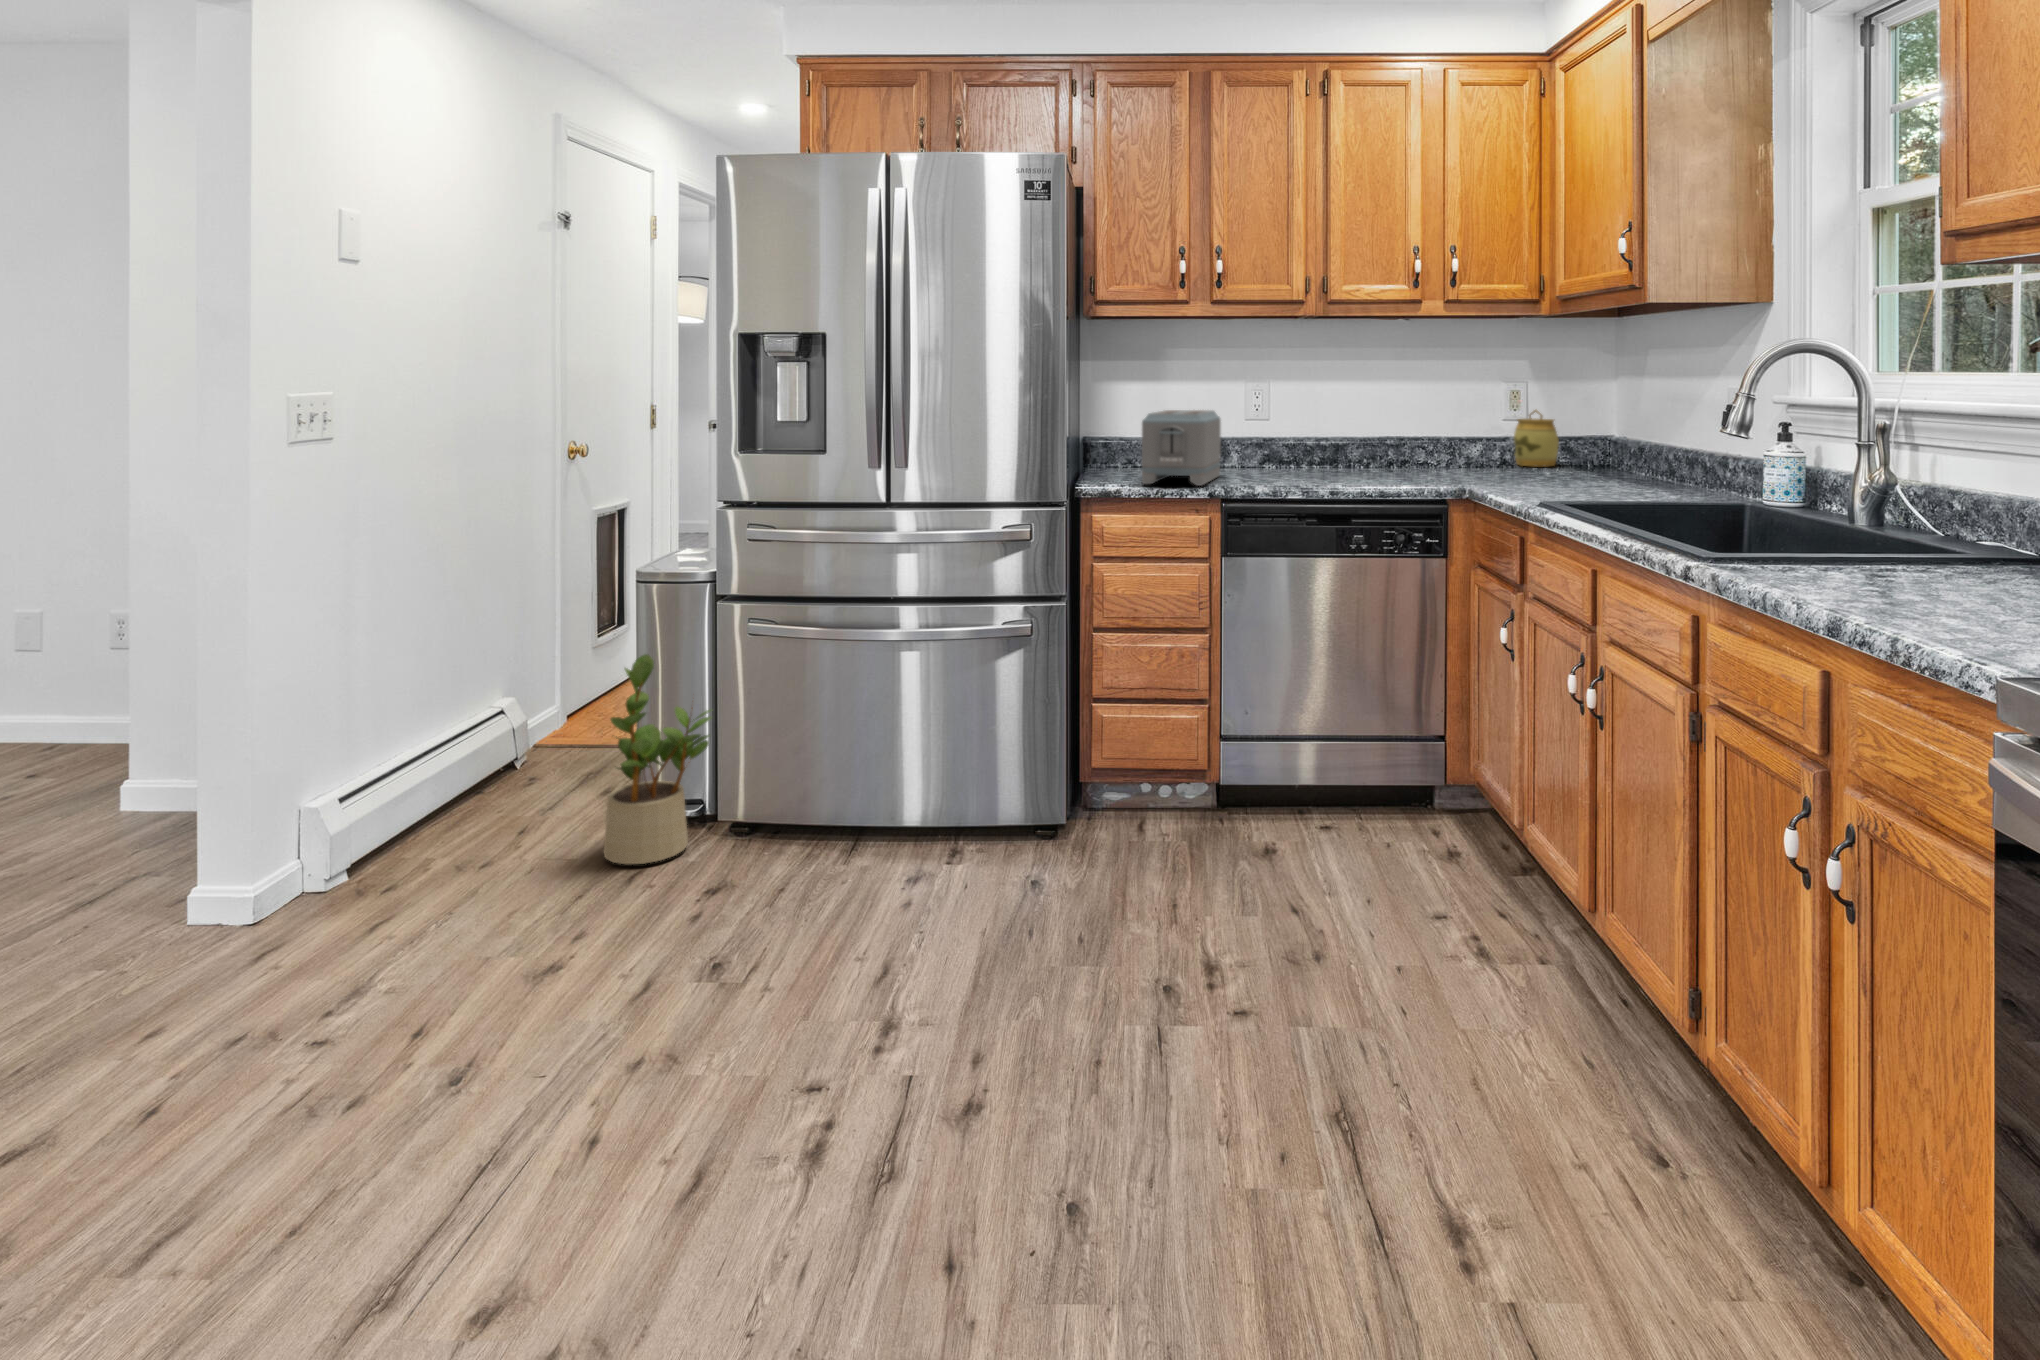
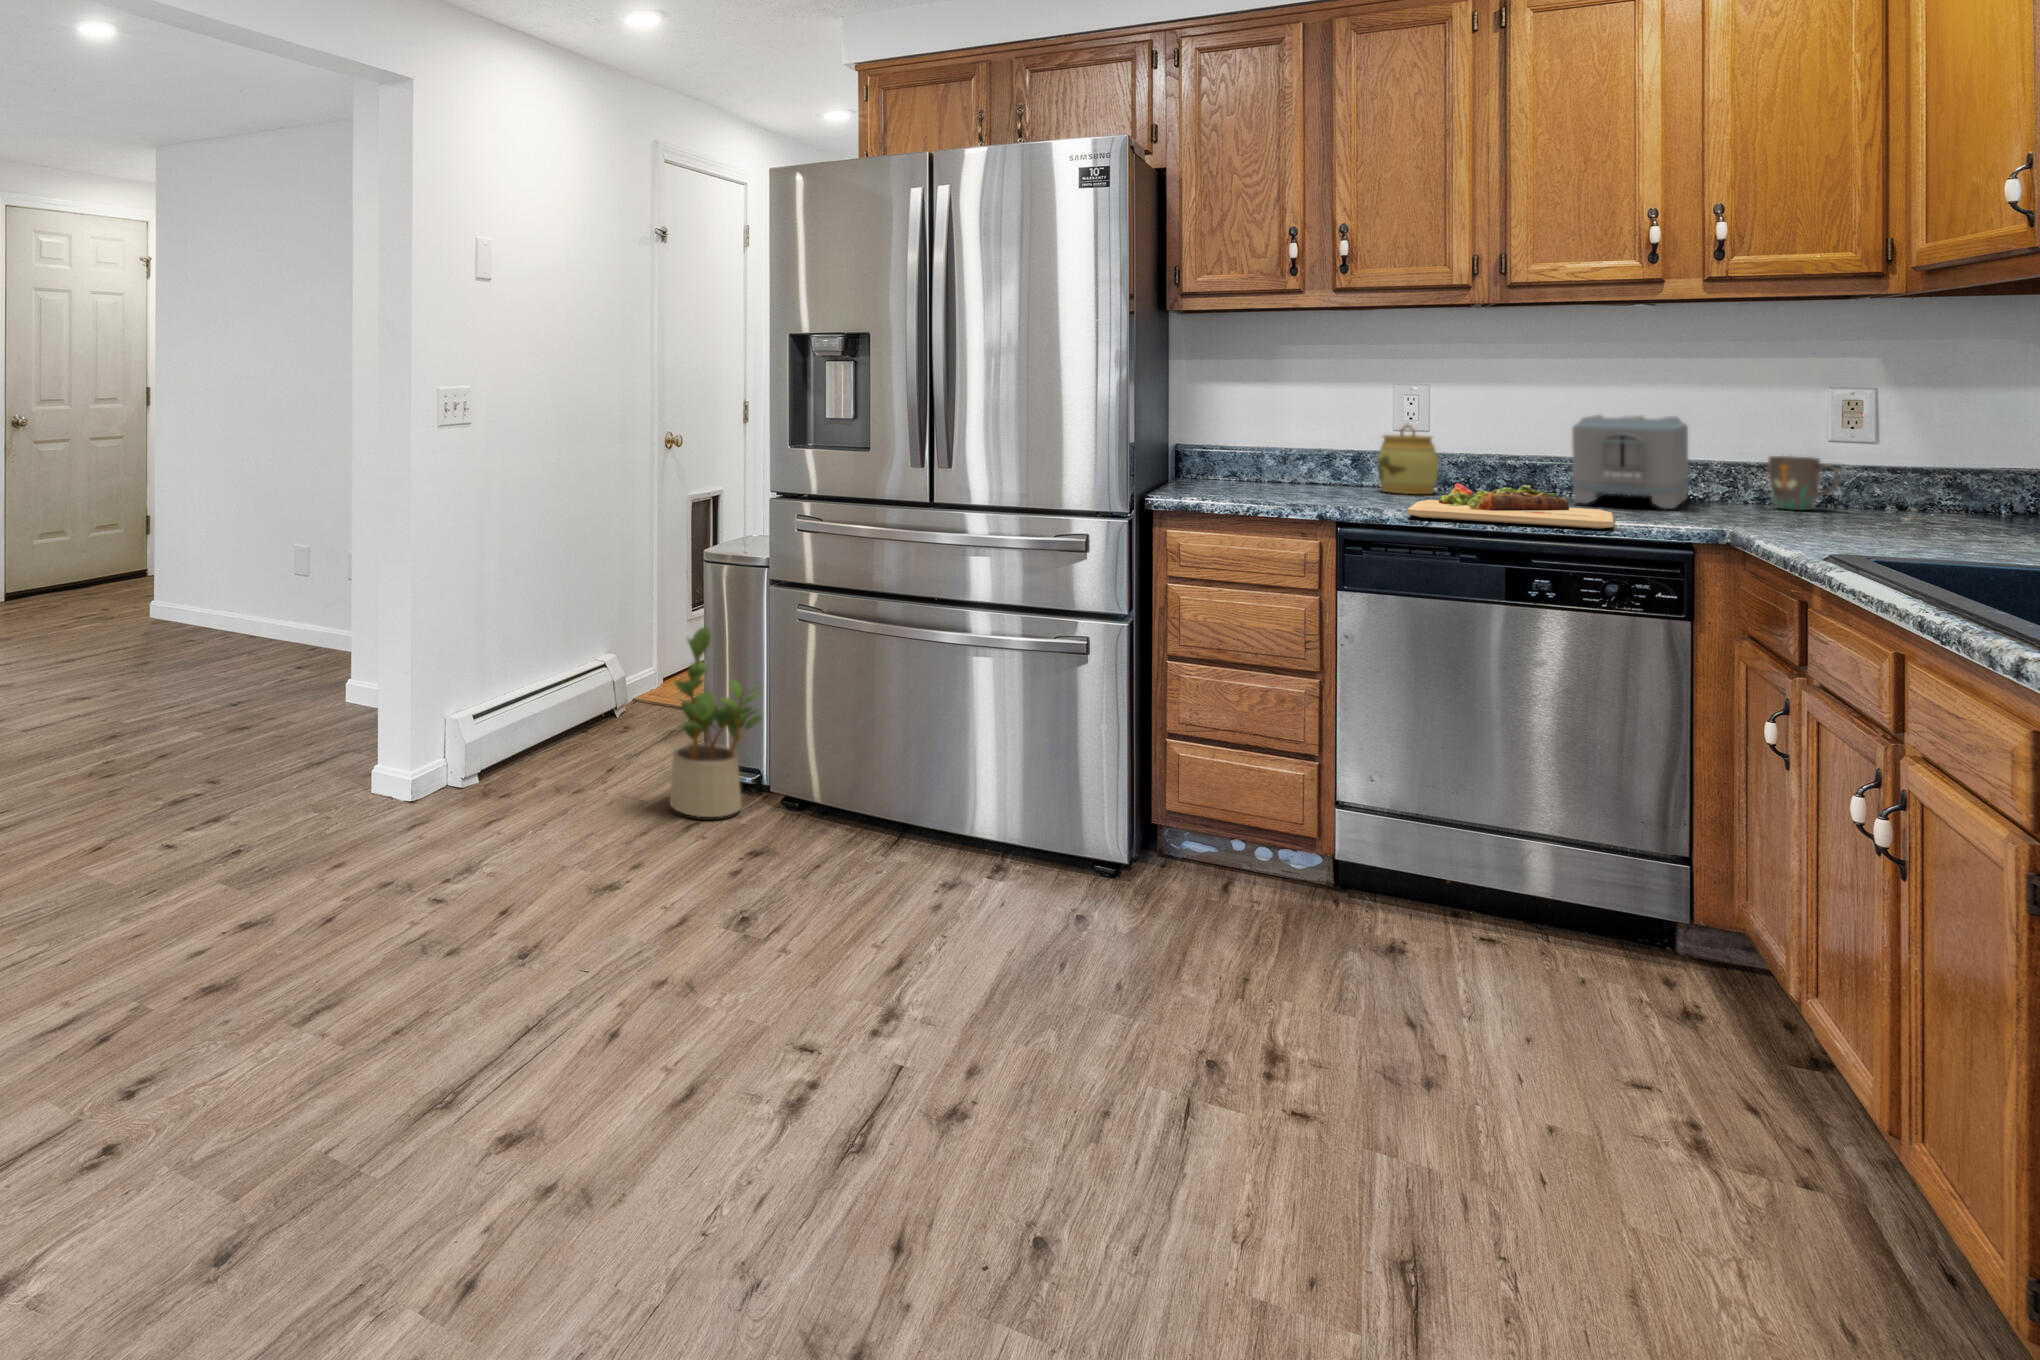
toaster: present [1142,410,1221,486] -> present [1572,415,1688,509]
jar: present [1514,410,1559,467] -> present [1377,425,1438,494]
mug: none [1475,431,1514,470] -> present [1768,456,1840,510]
cutting board: none [1273,461,1404,492] -> present [1408,483,1613,529]

